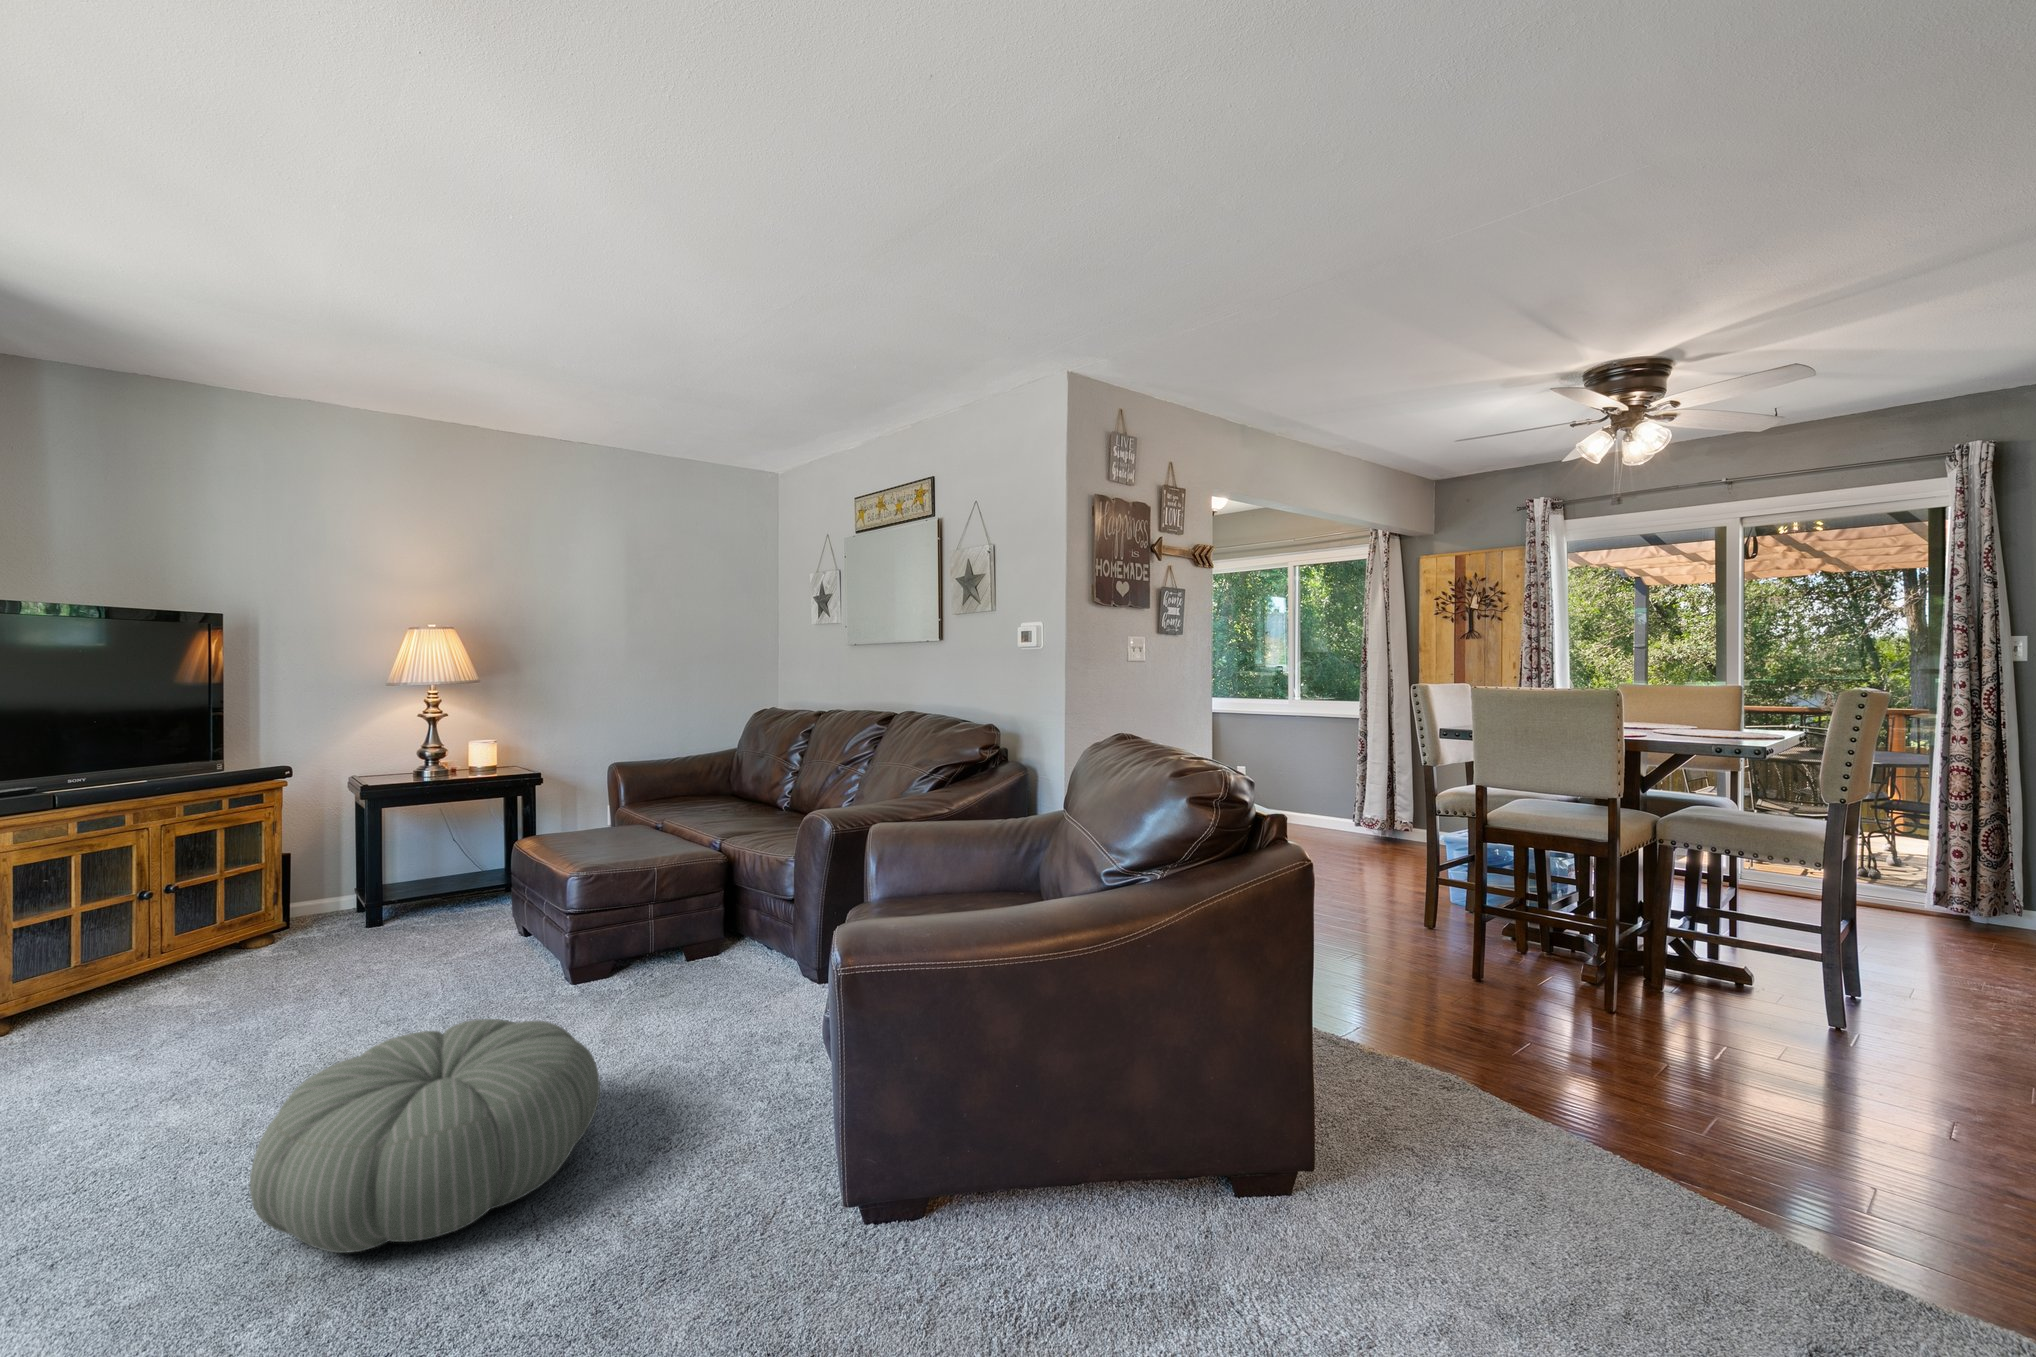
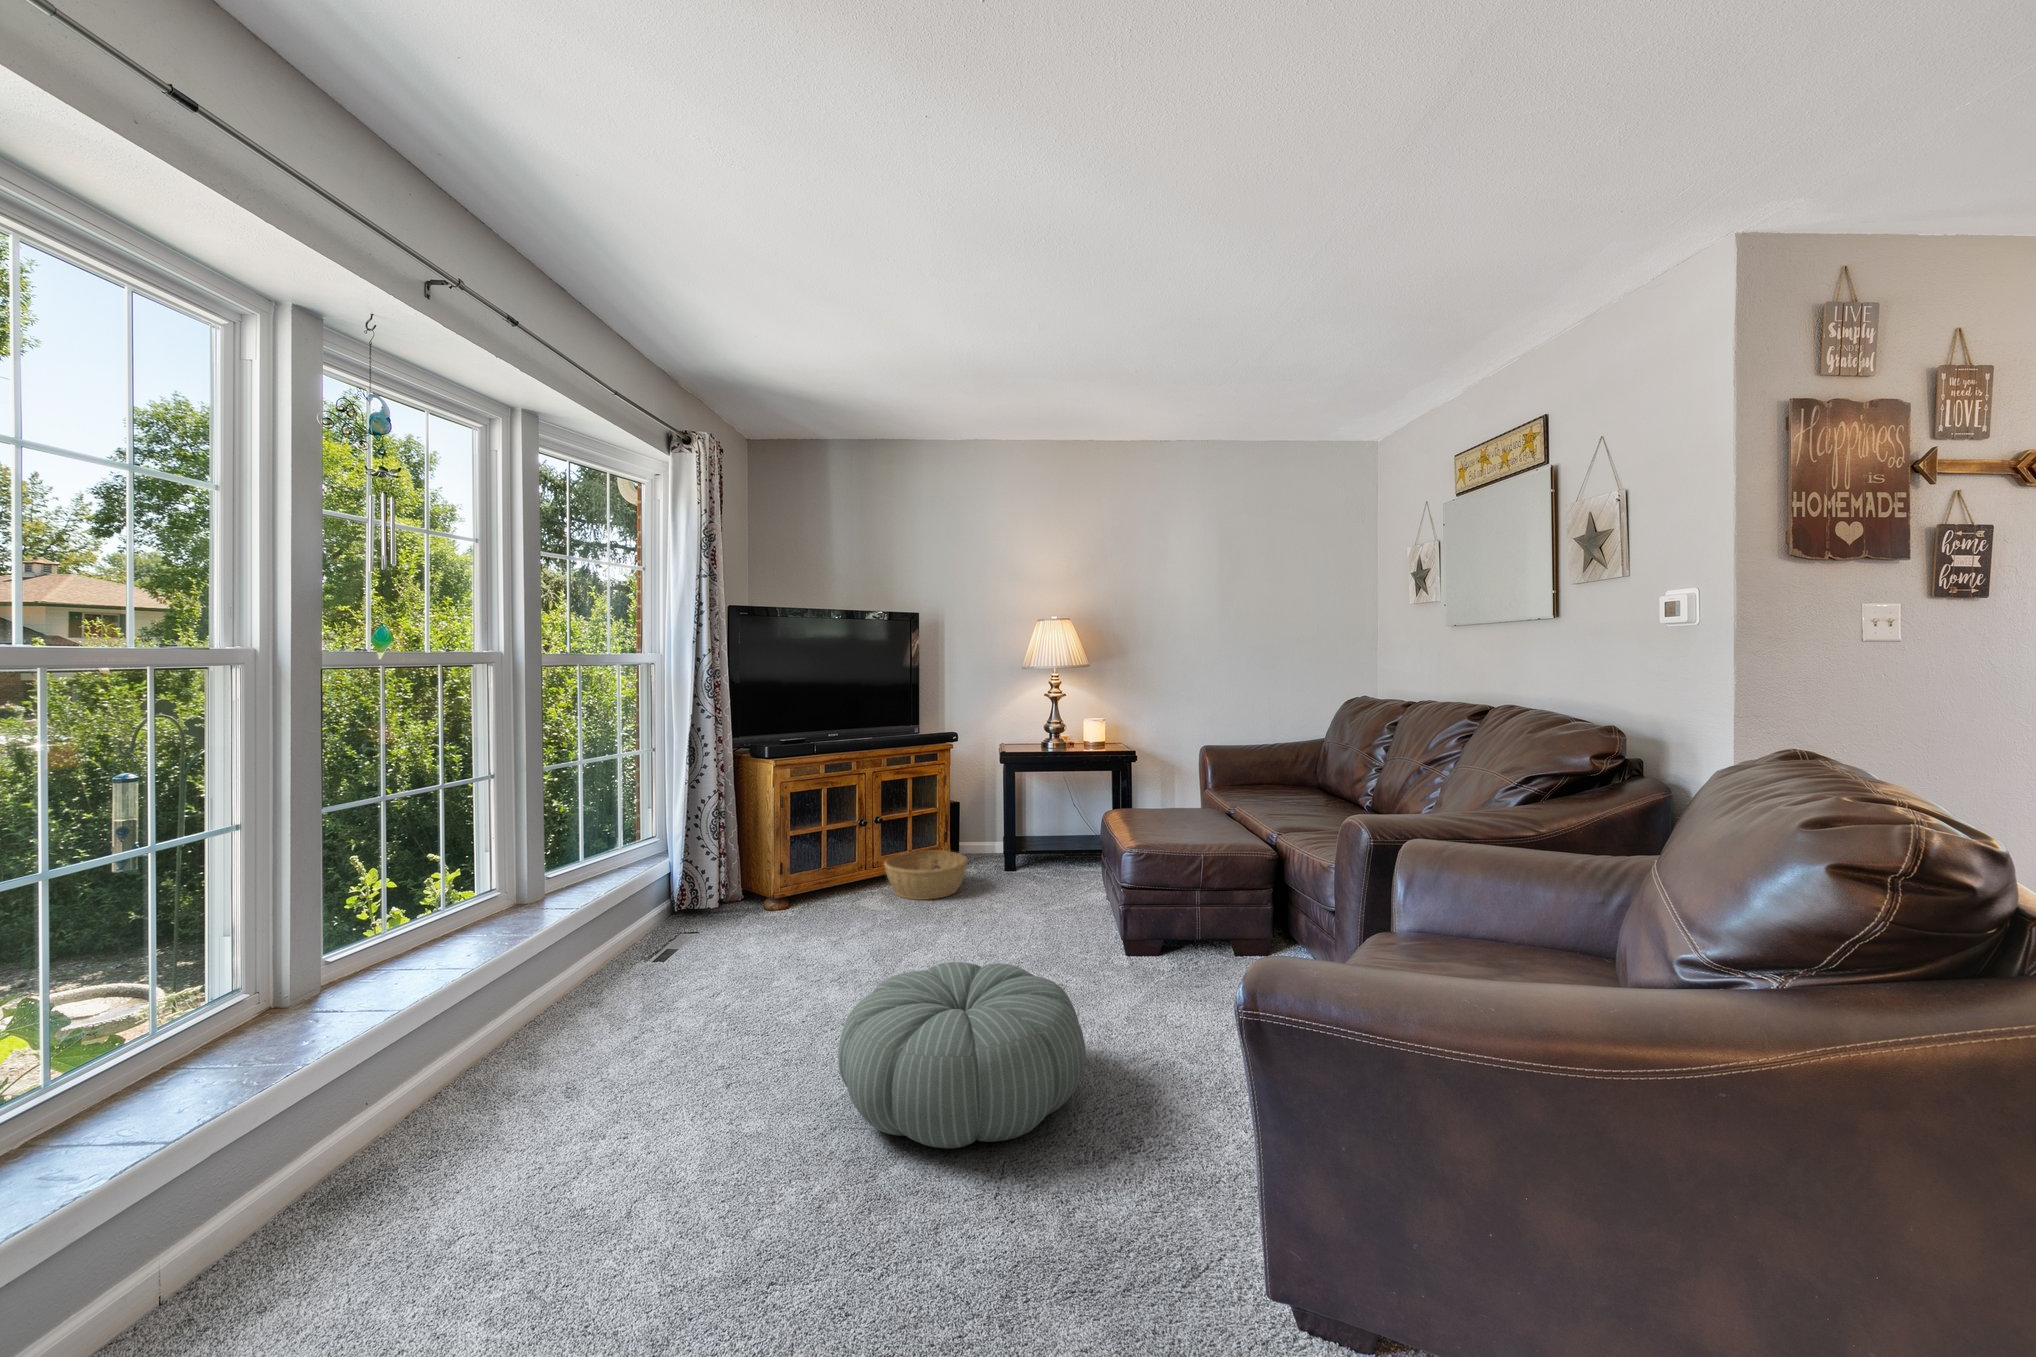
basket: none [154,922,311,998] -> present [884,850,968,900]

